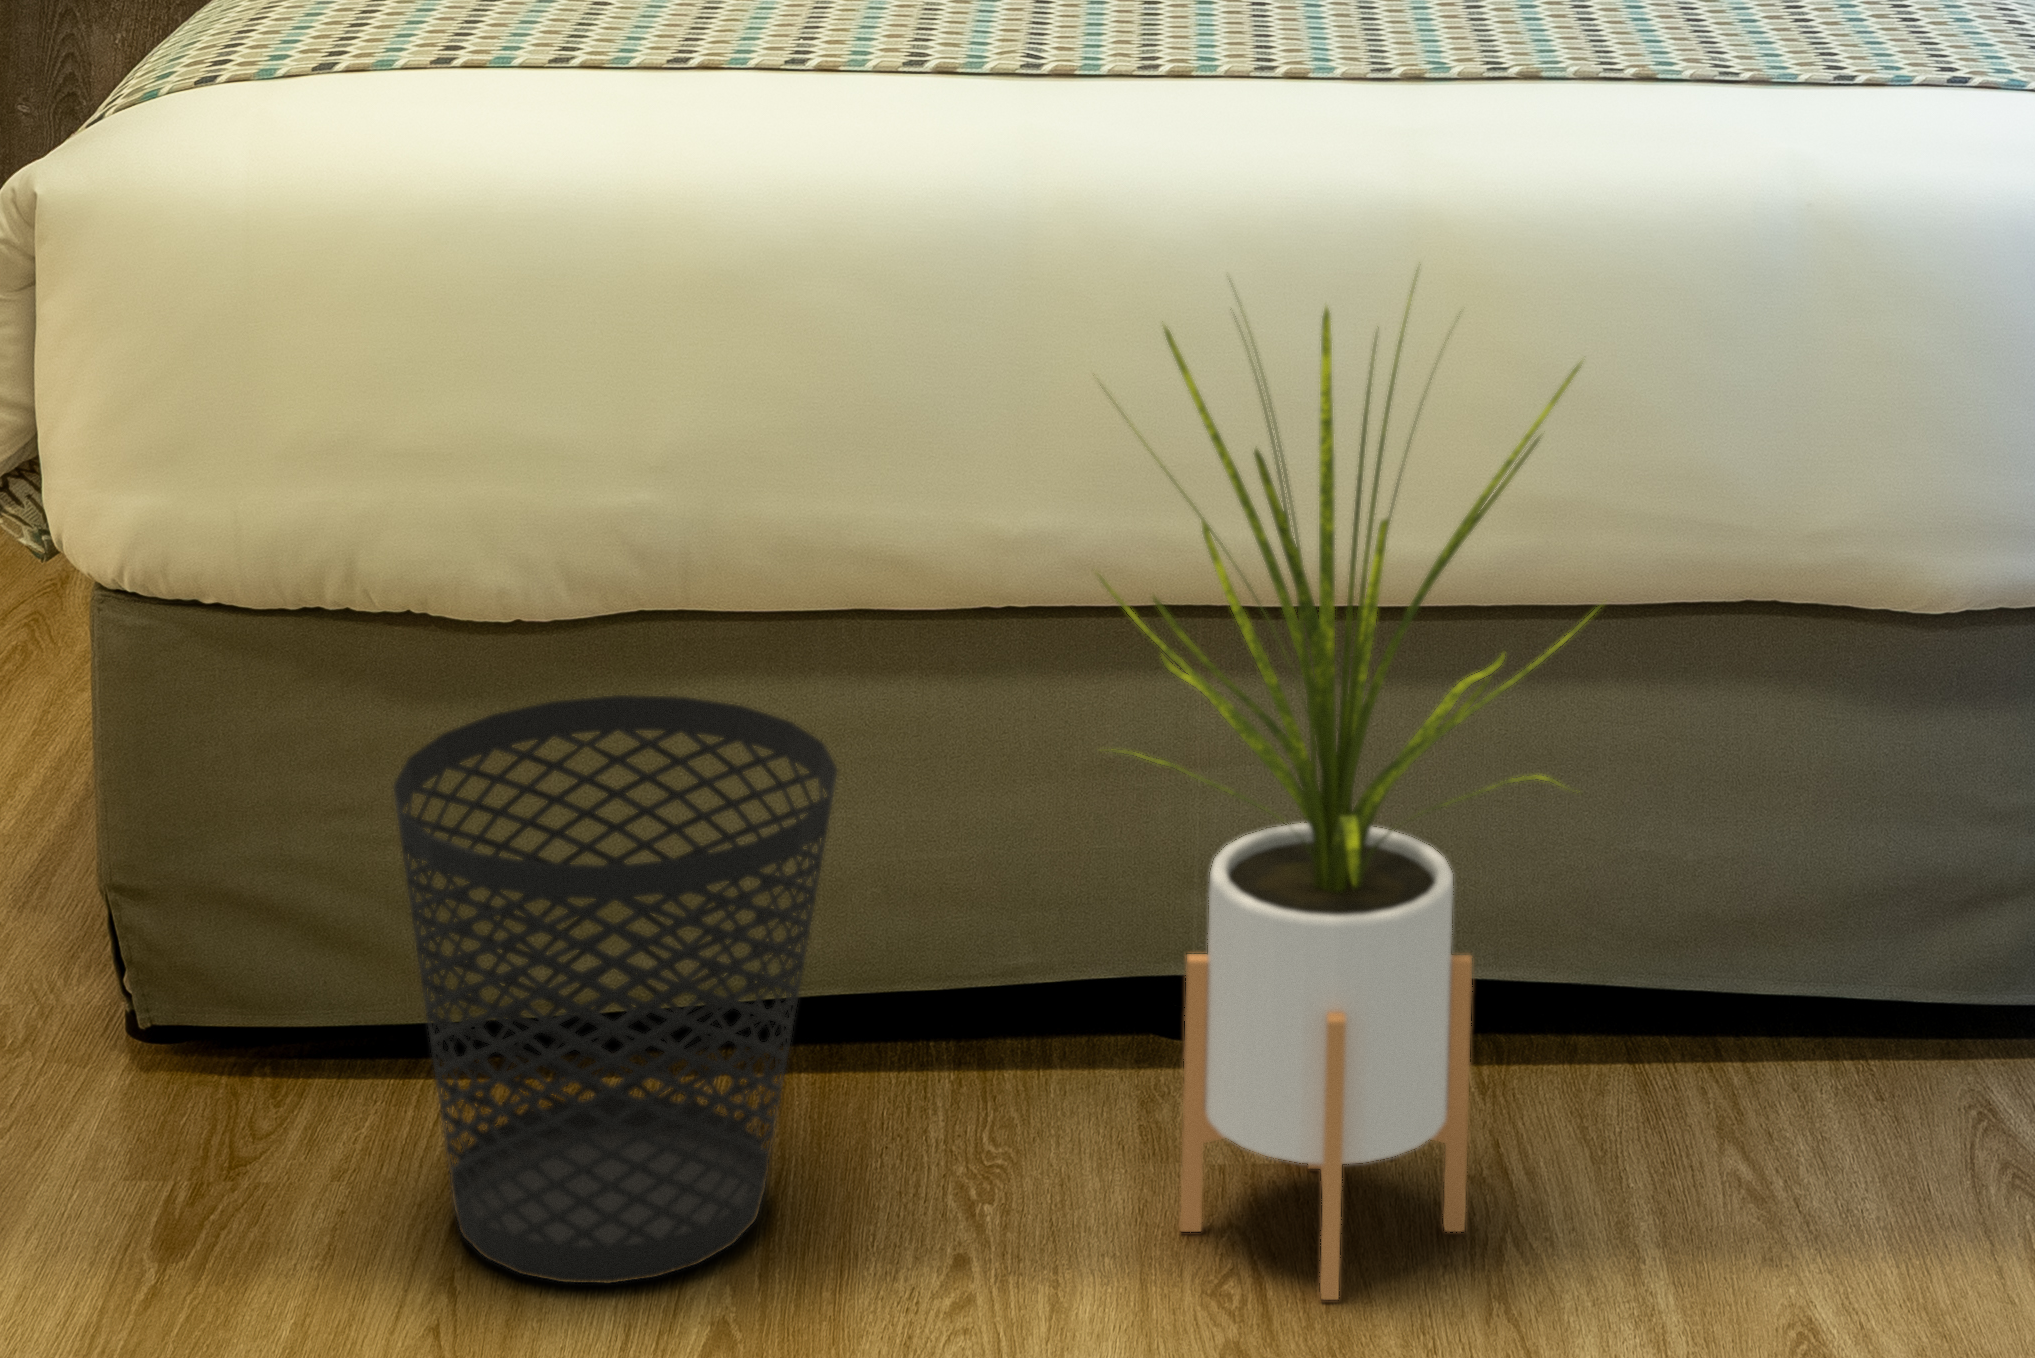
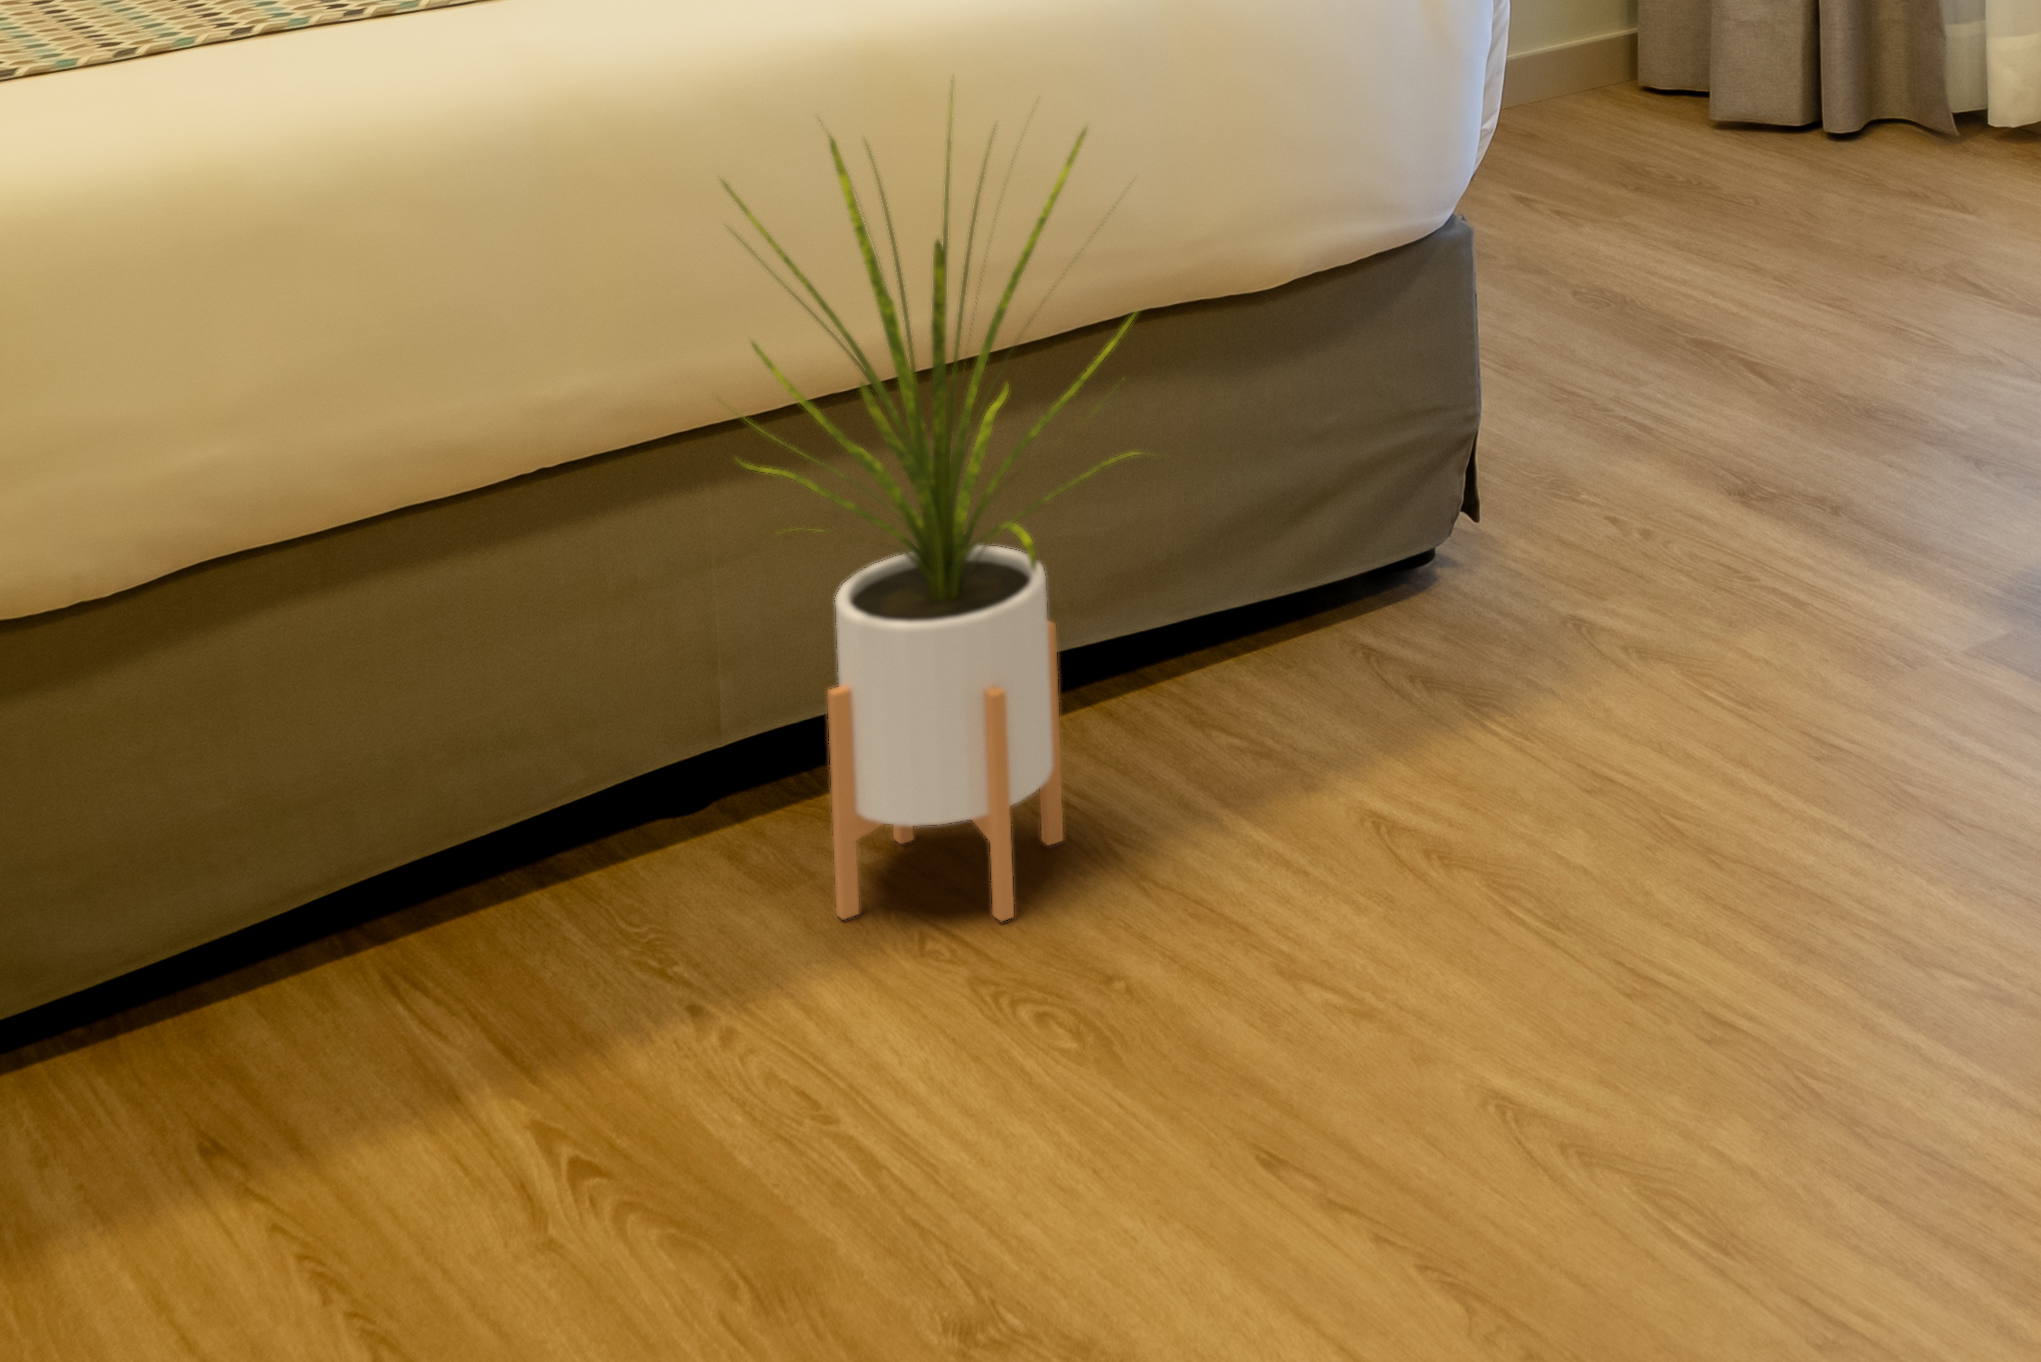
wastebasket: present [394,695,837,1284] -> none [74,608,521,1161]

